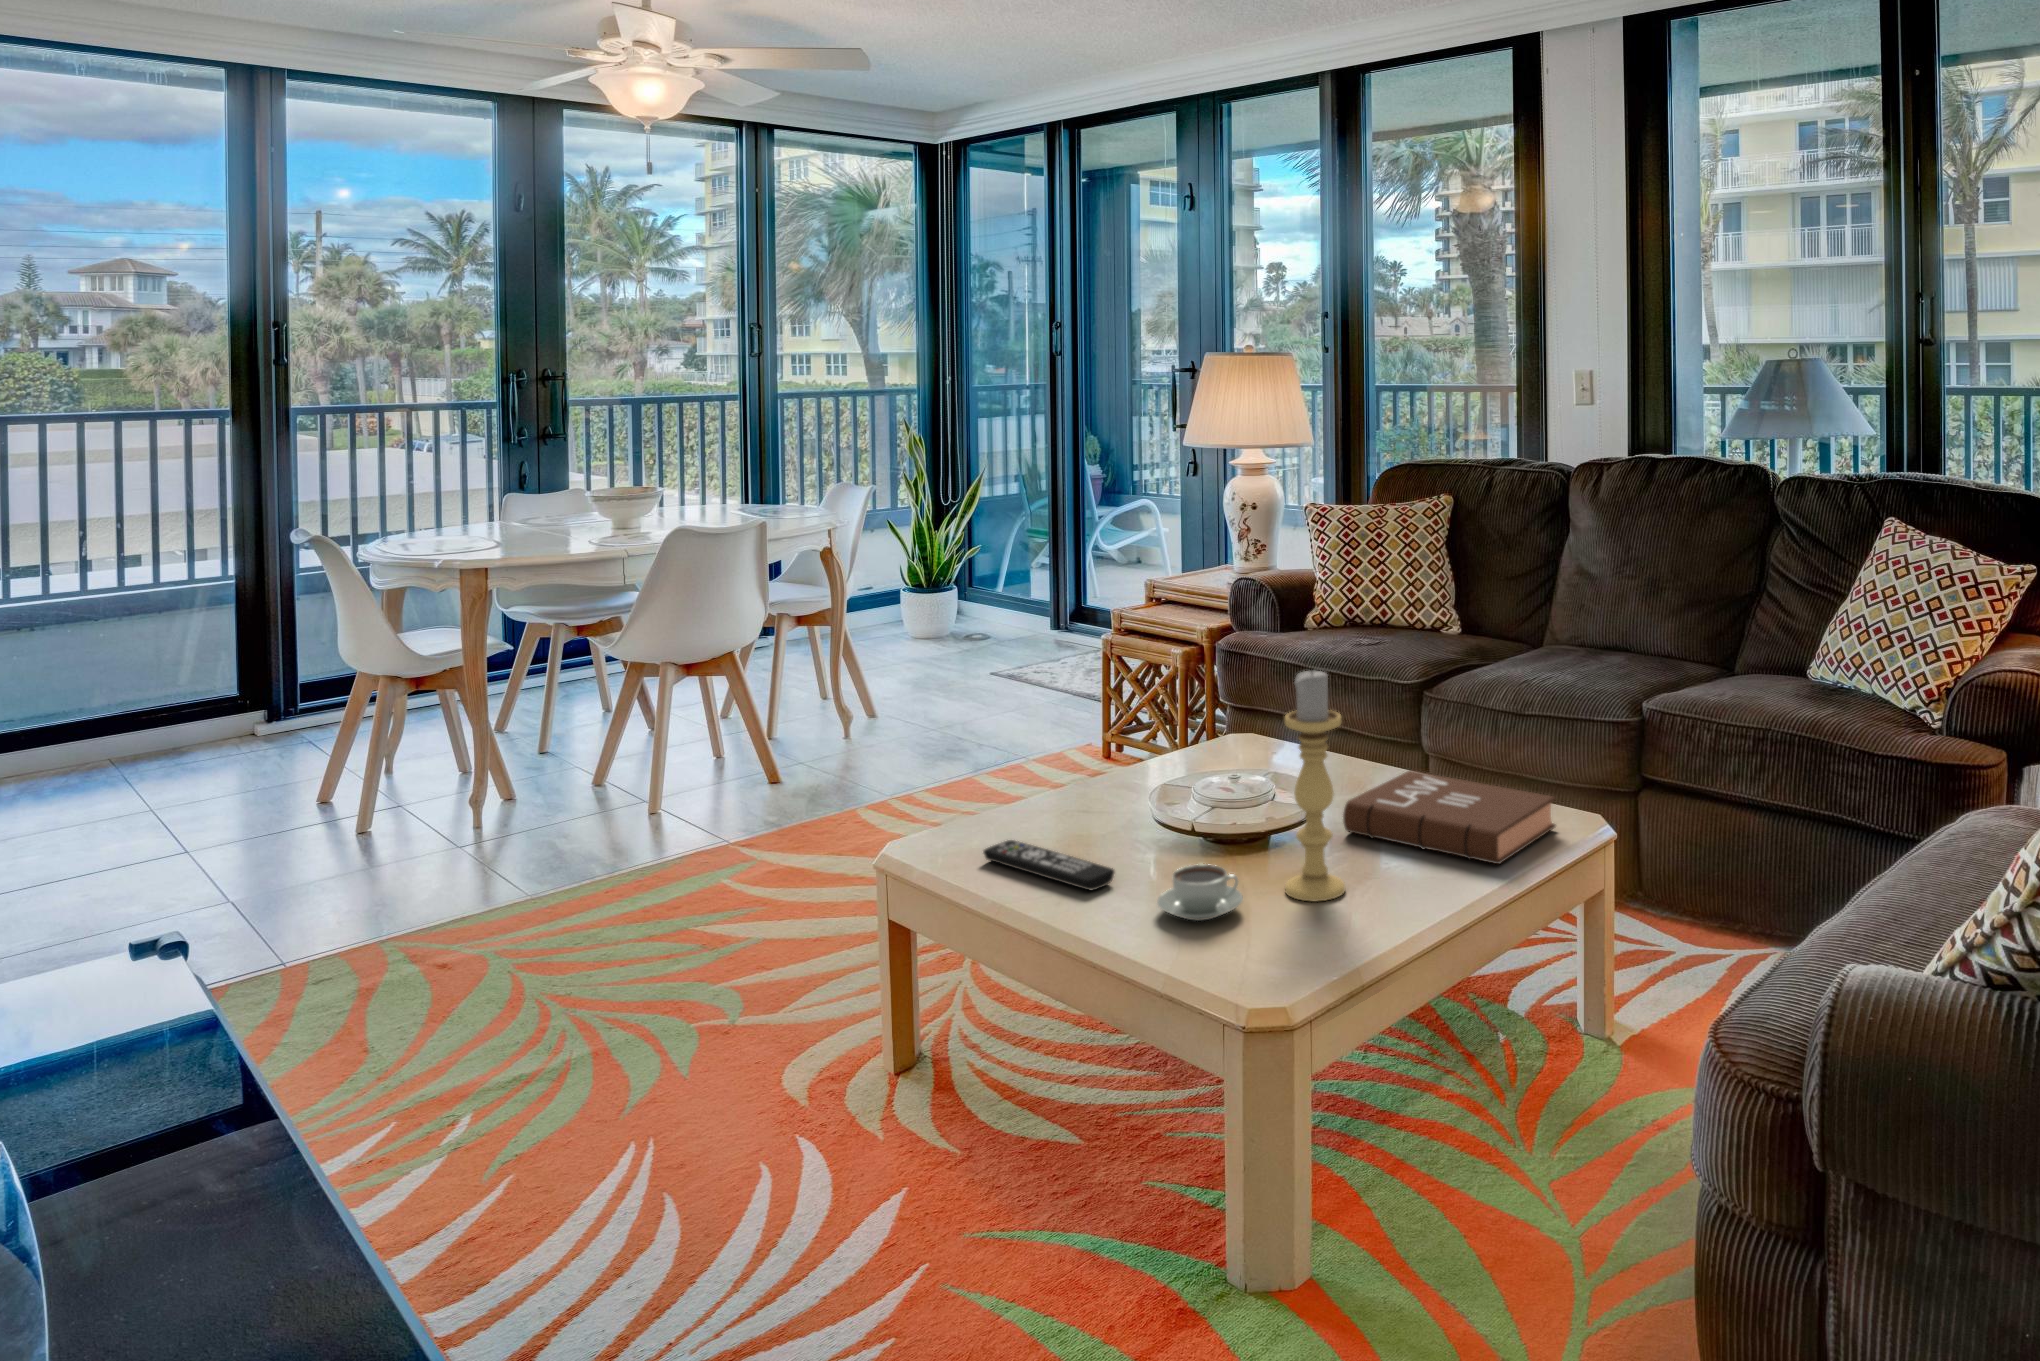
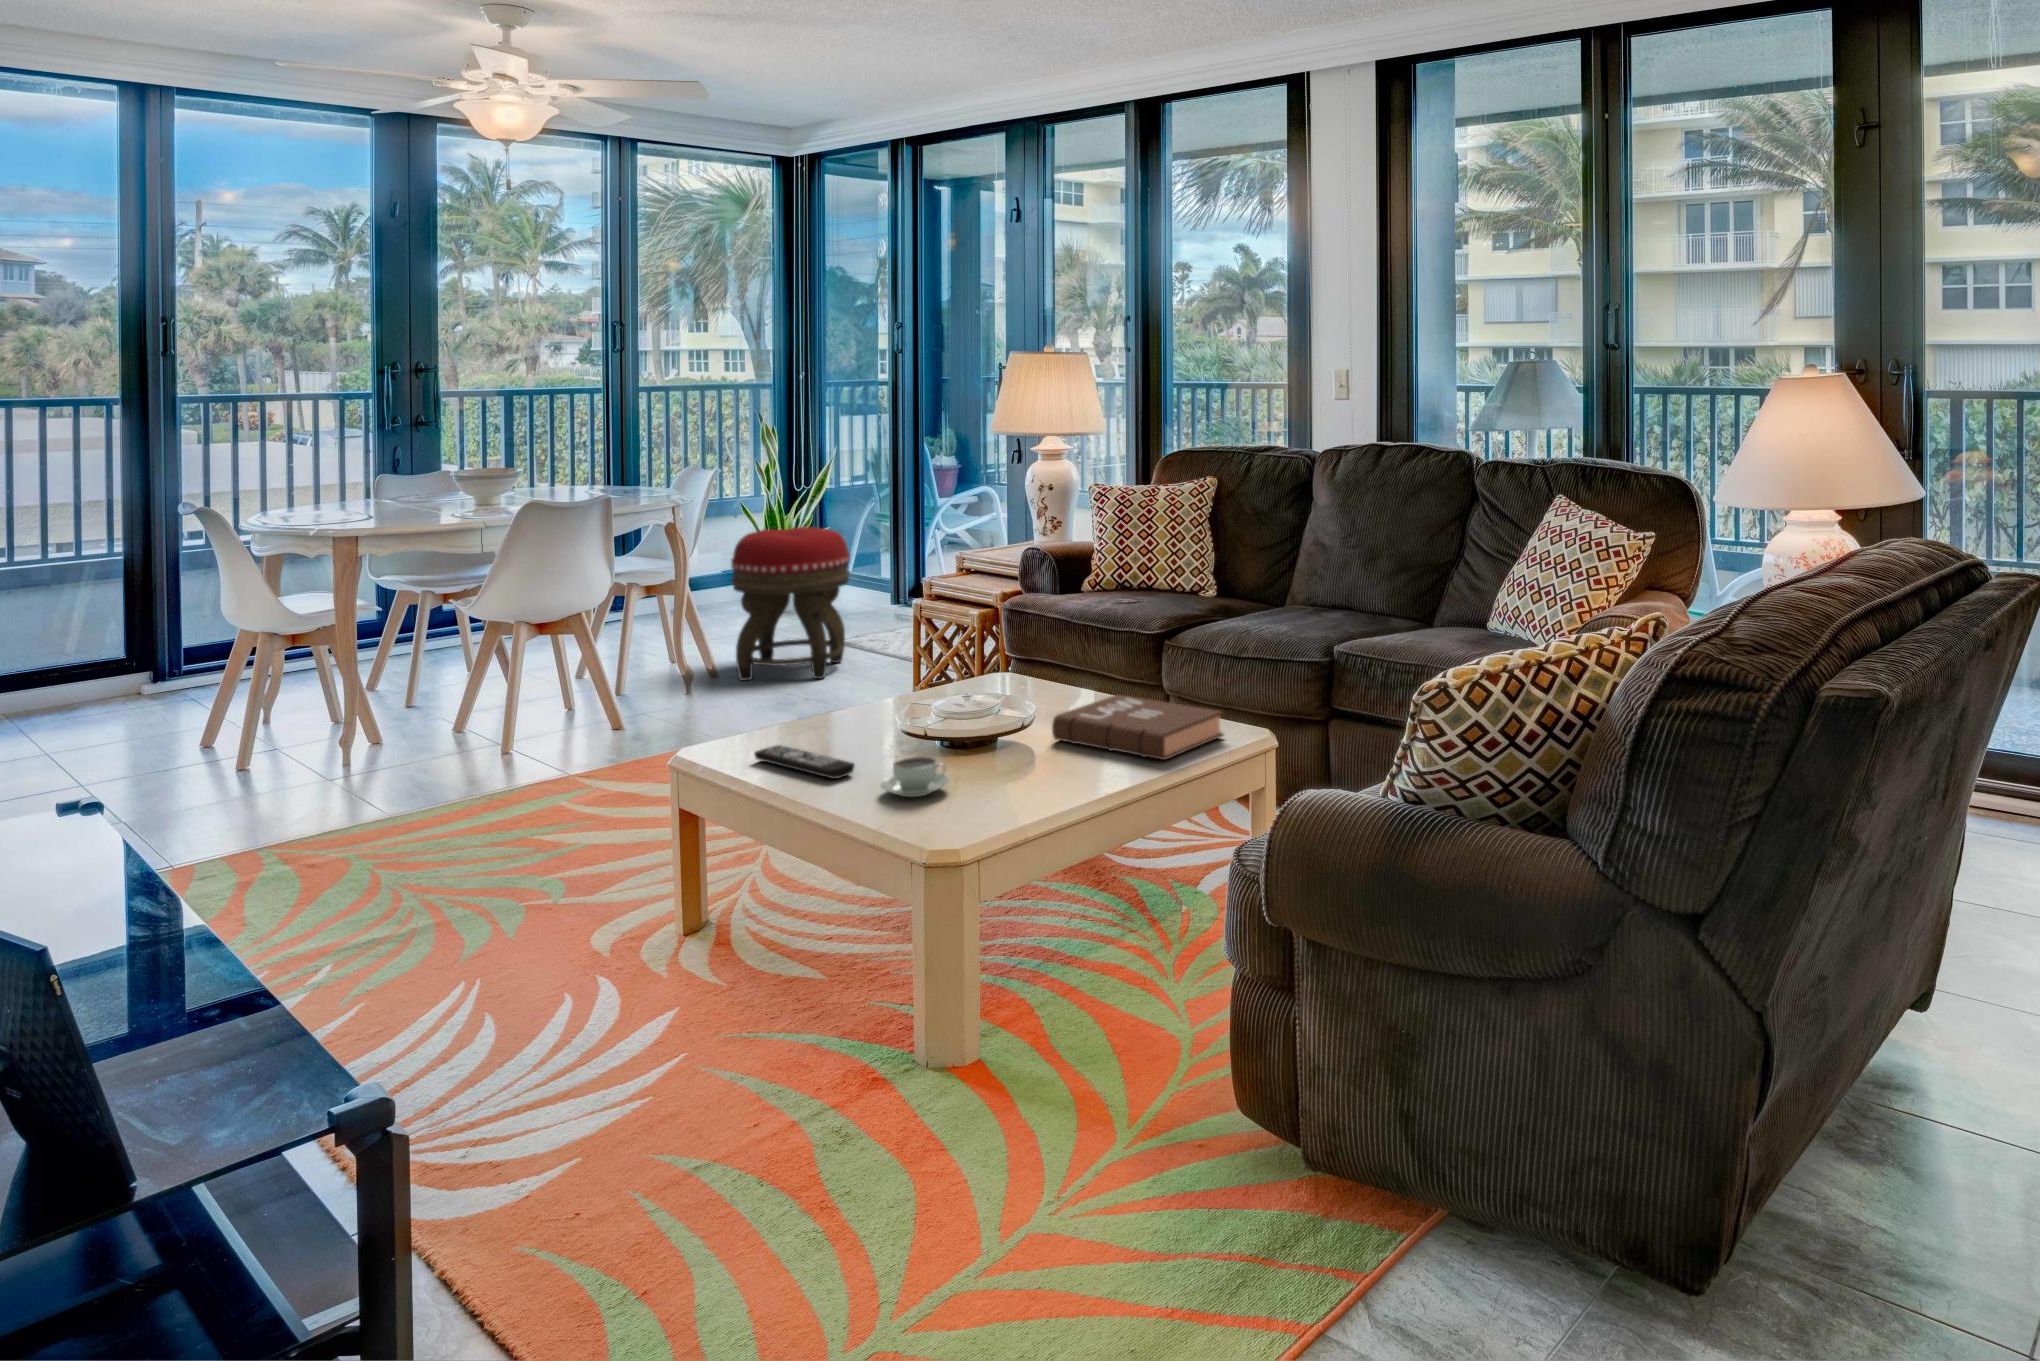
footstool: none [890,548,1018,721] -> present [731,527,850,681]
candle holder: present [1285,669,1345,901] -> none [988,604,1036,785]

